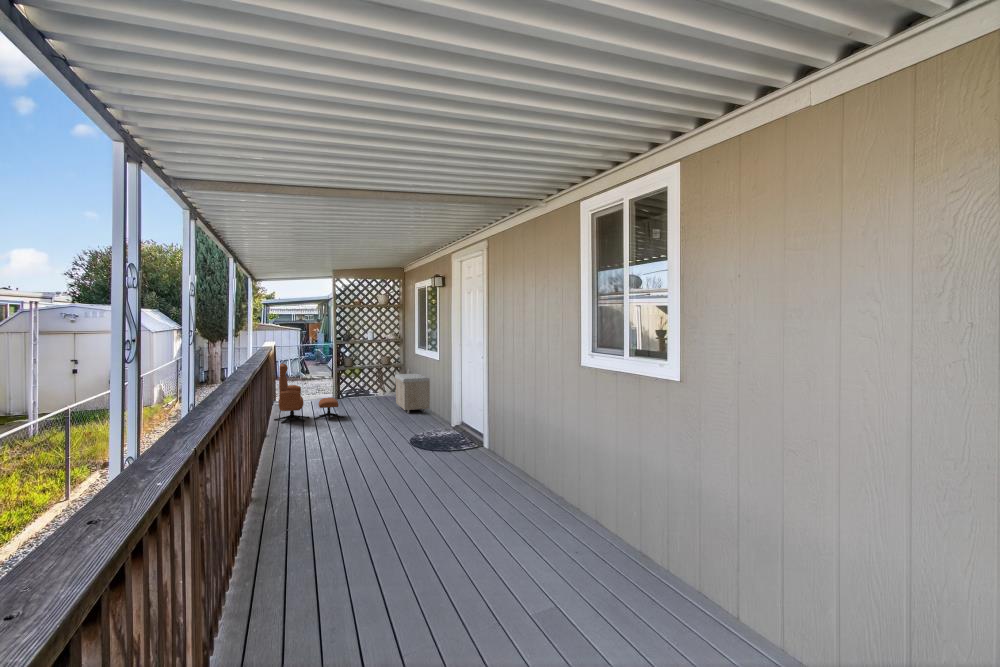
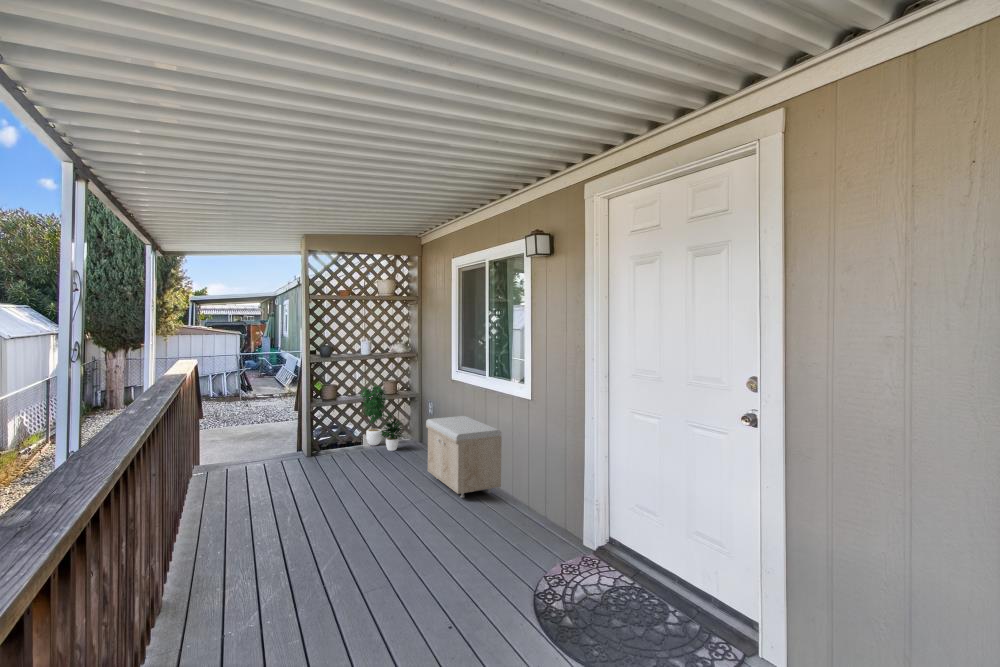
potted plant: none [366,357,393,398] -> present [360,386,402,451]
lounge chair: present [274,364,344,423] -> none [189,412,343,552]

